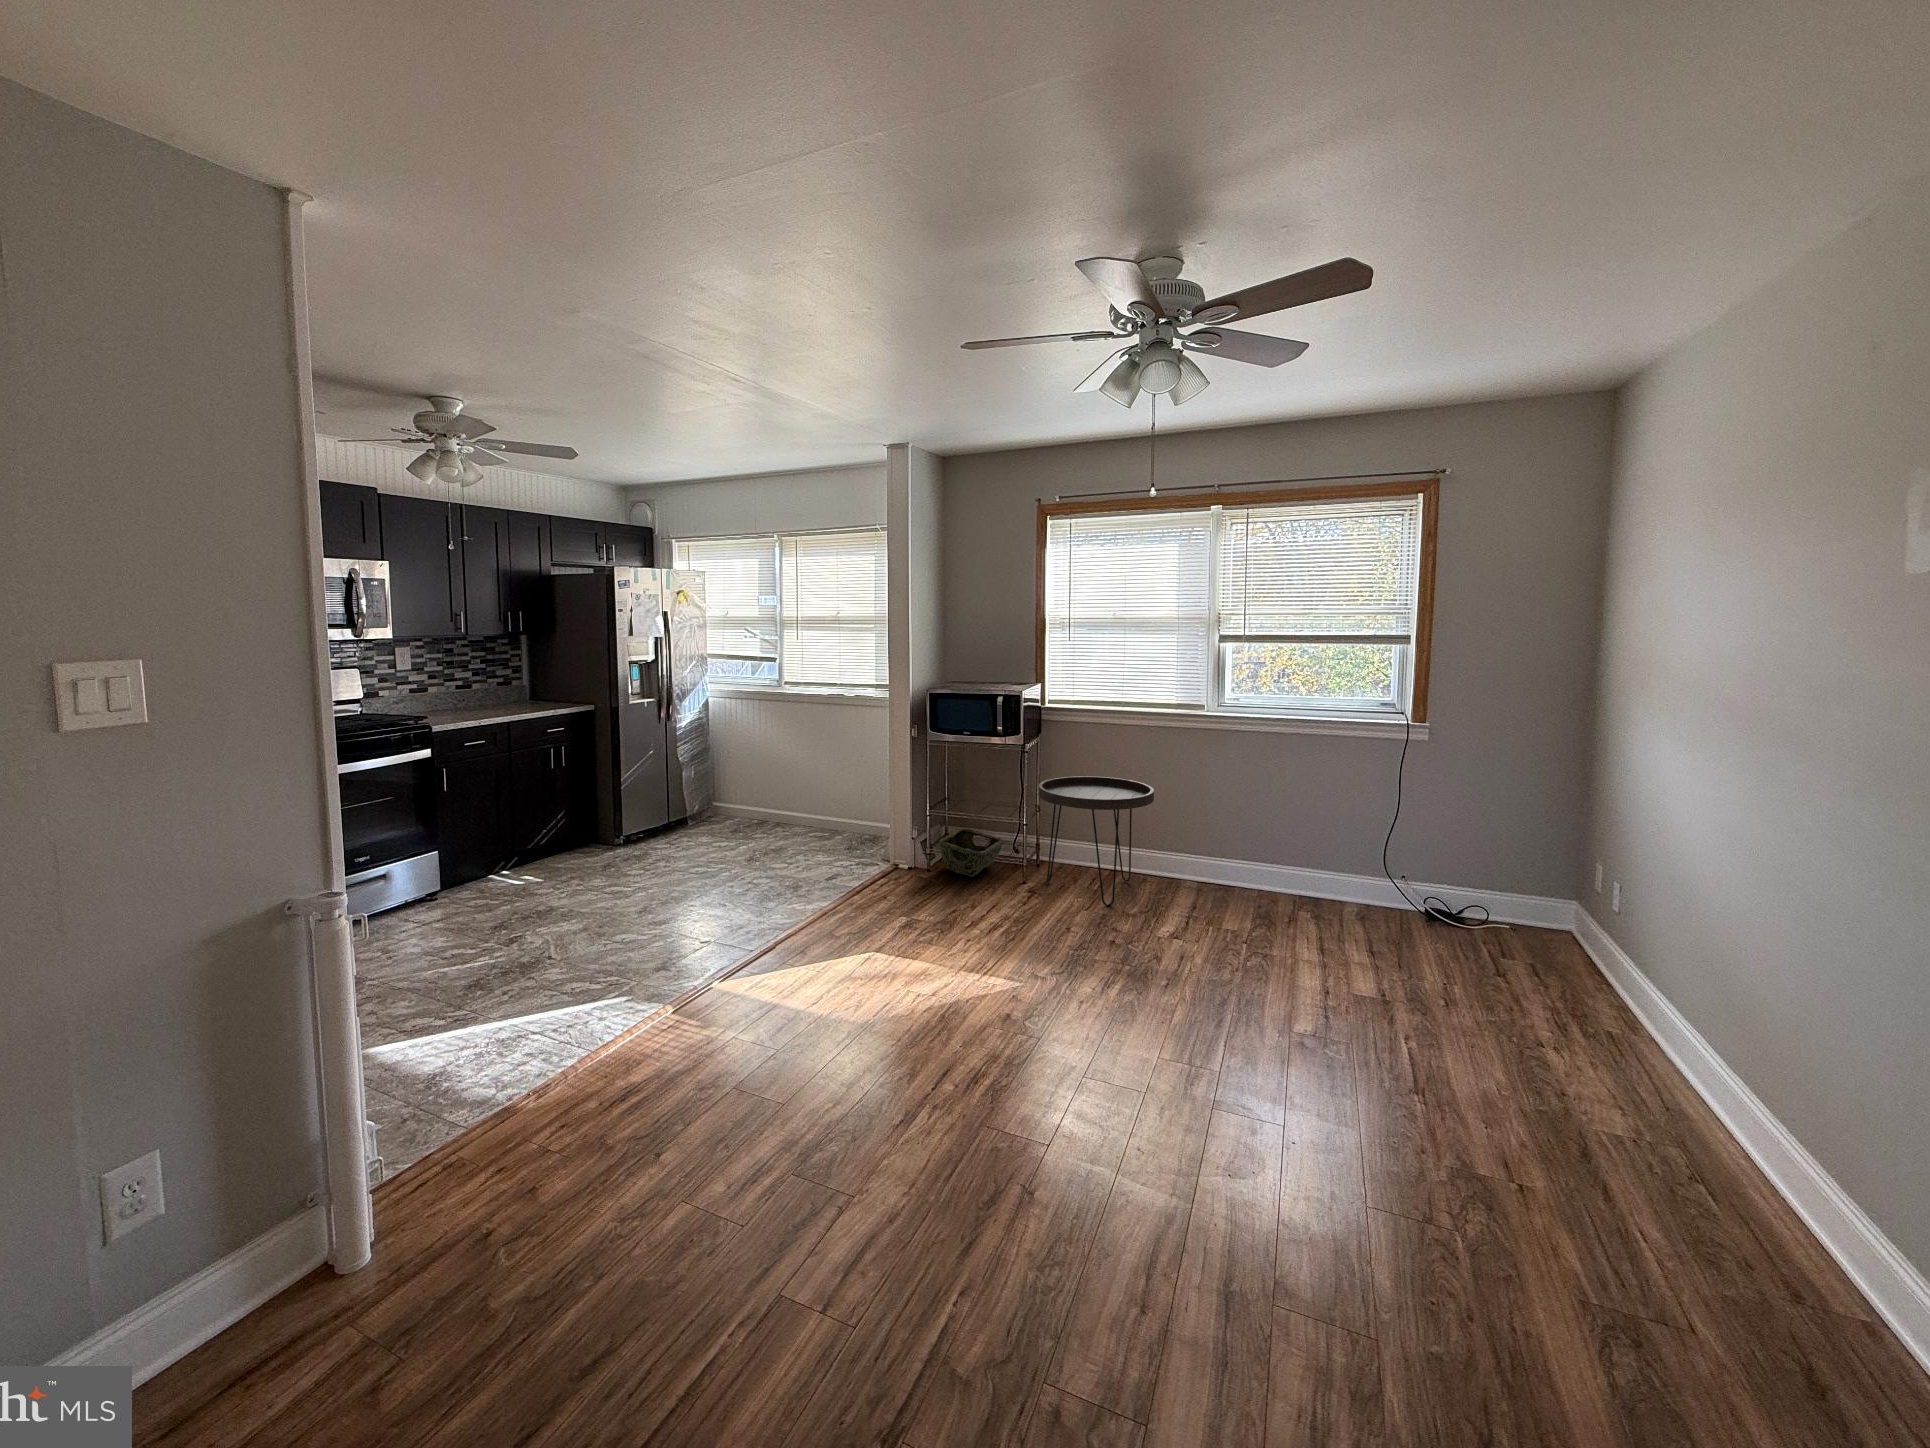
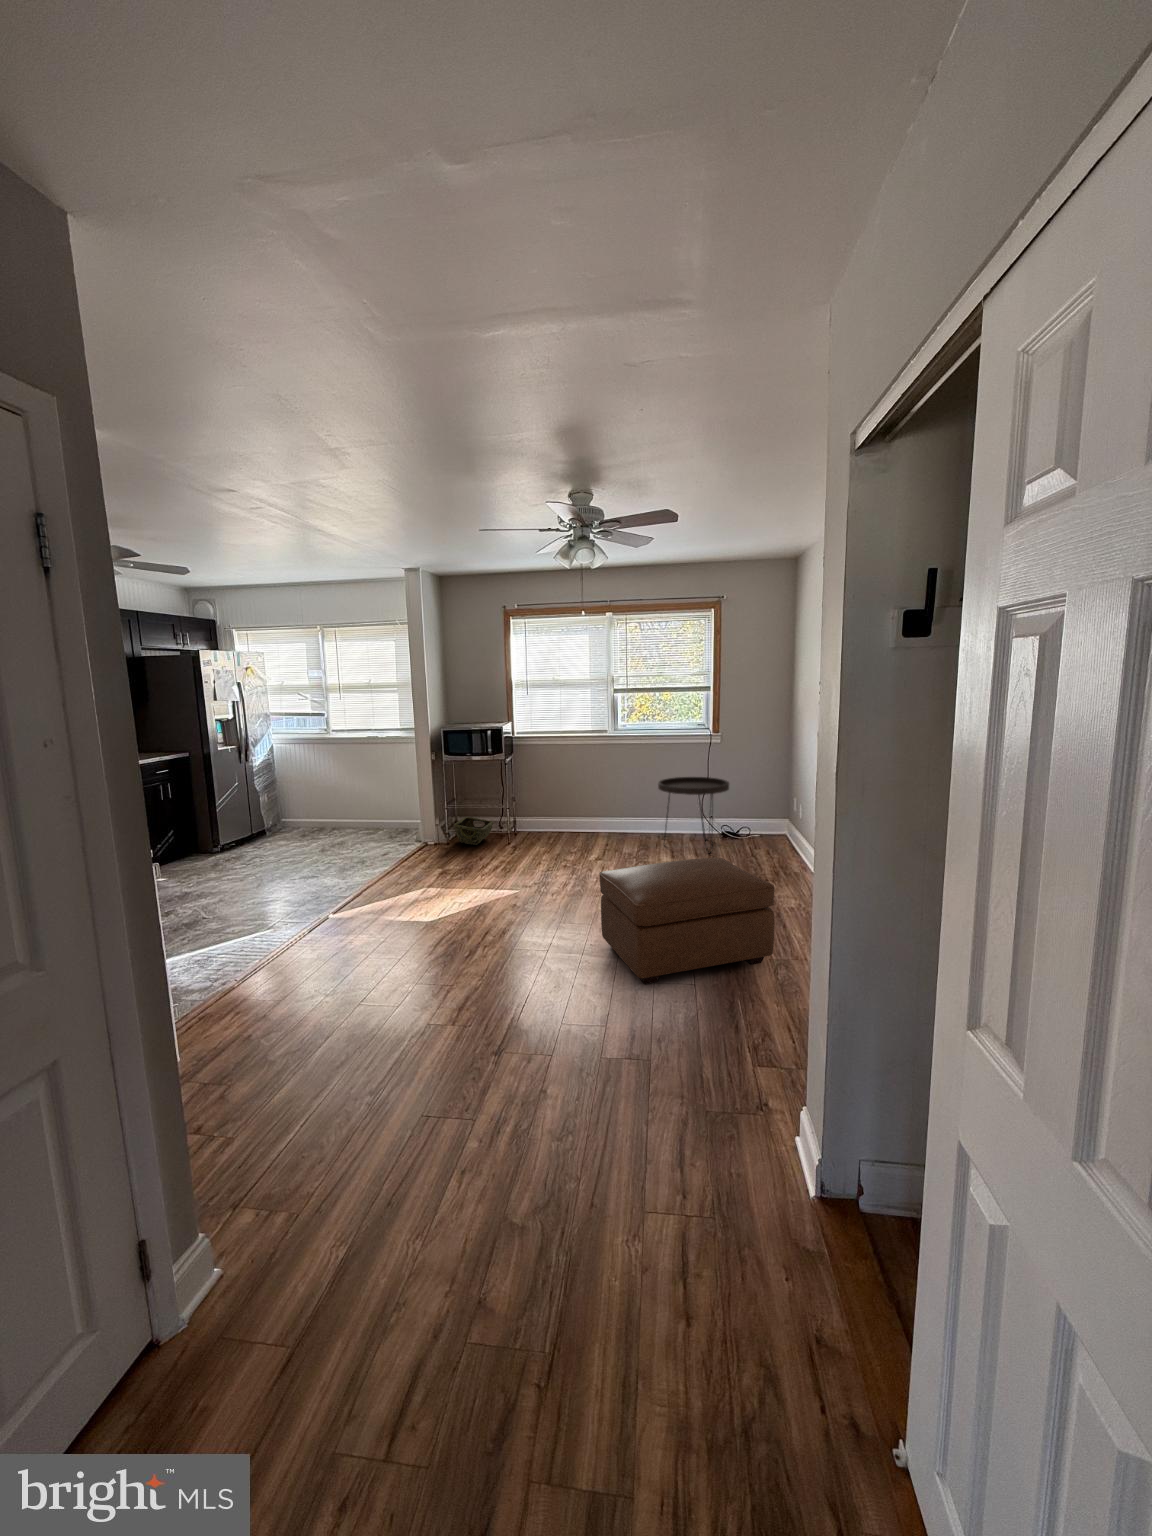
side table: present [1038,776,1154,906] -> present [658,777,729,846]
ottoman: none [1162,1009,1614,1318] -> present [599,857,775,984]

